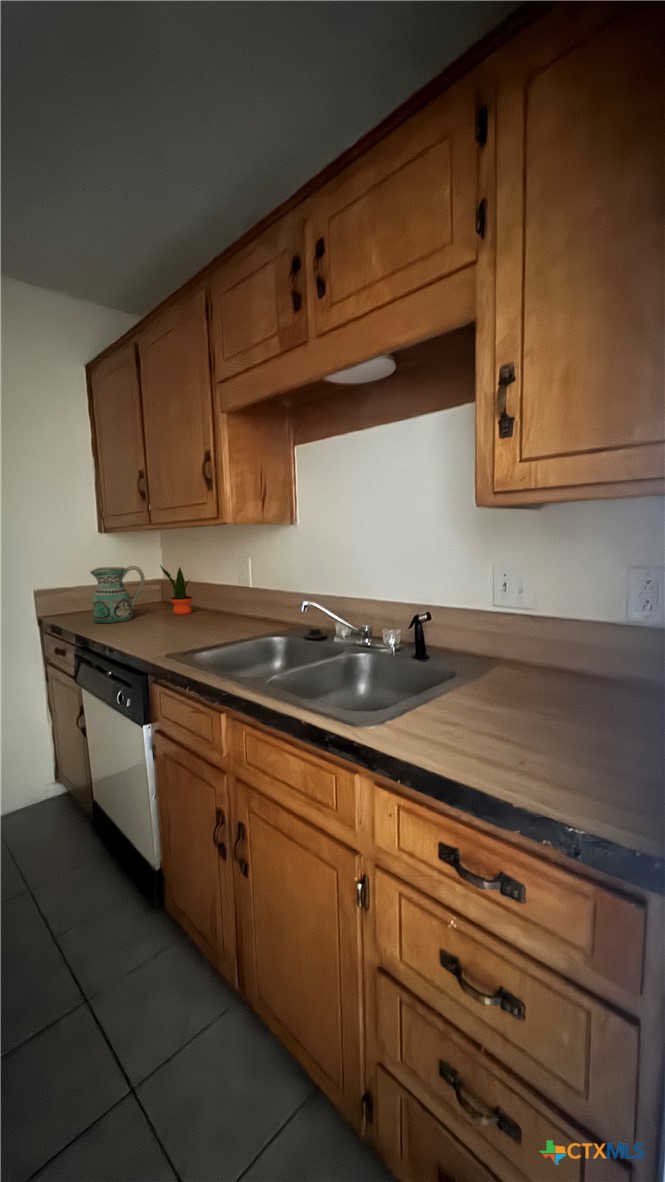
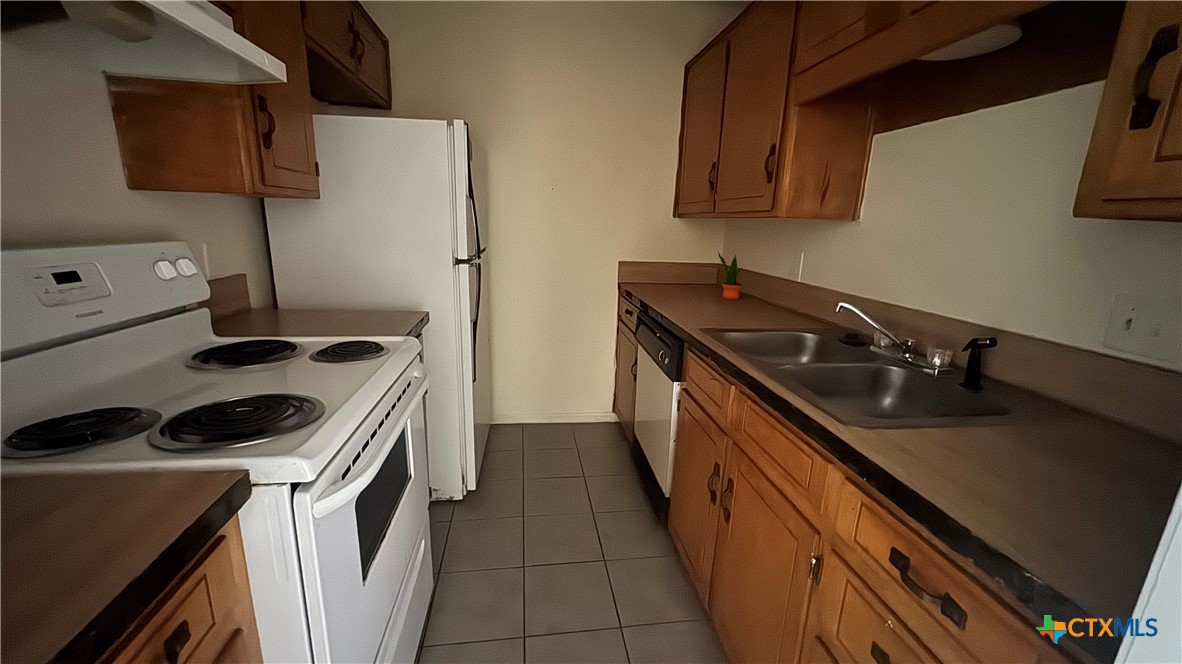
ceramic pitcher: present [90,566,145,623] -> none [657,249,703,297]

